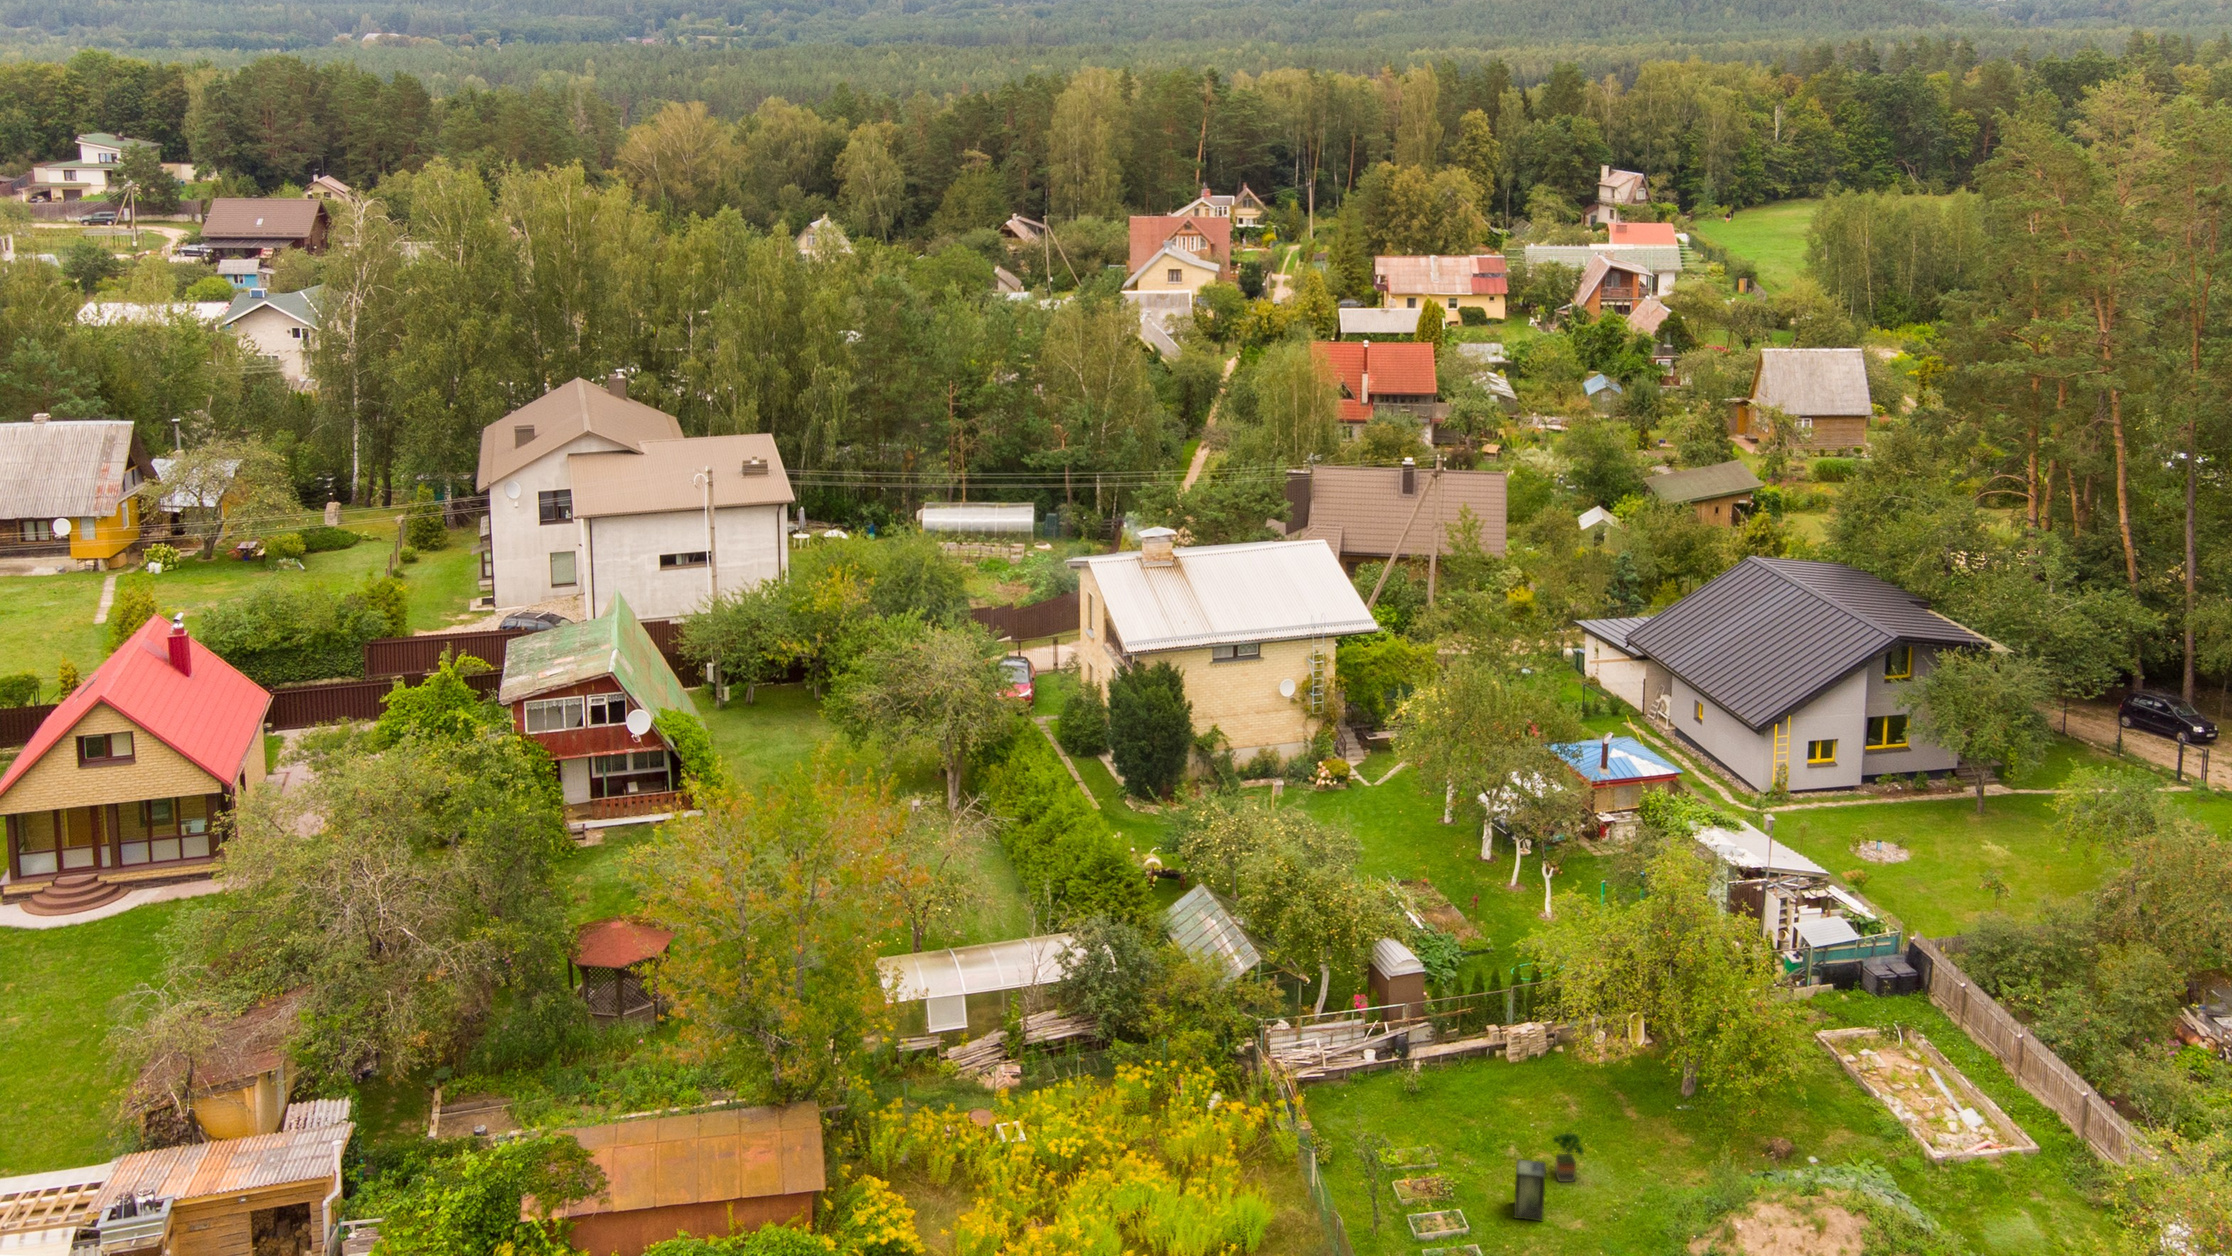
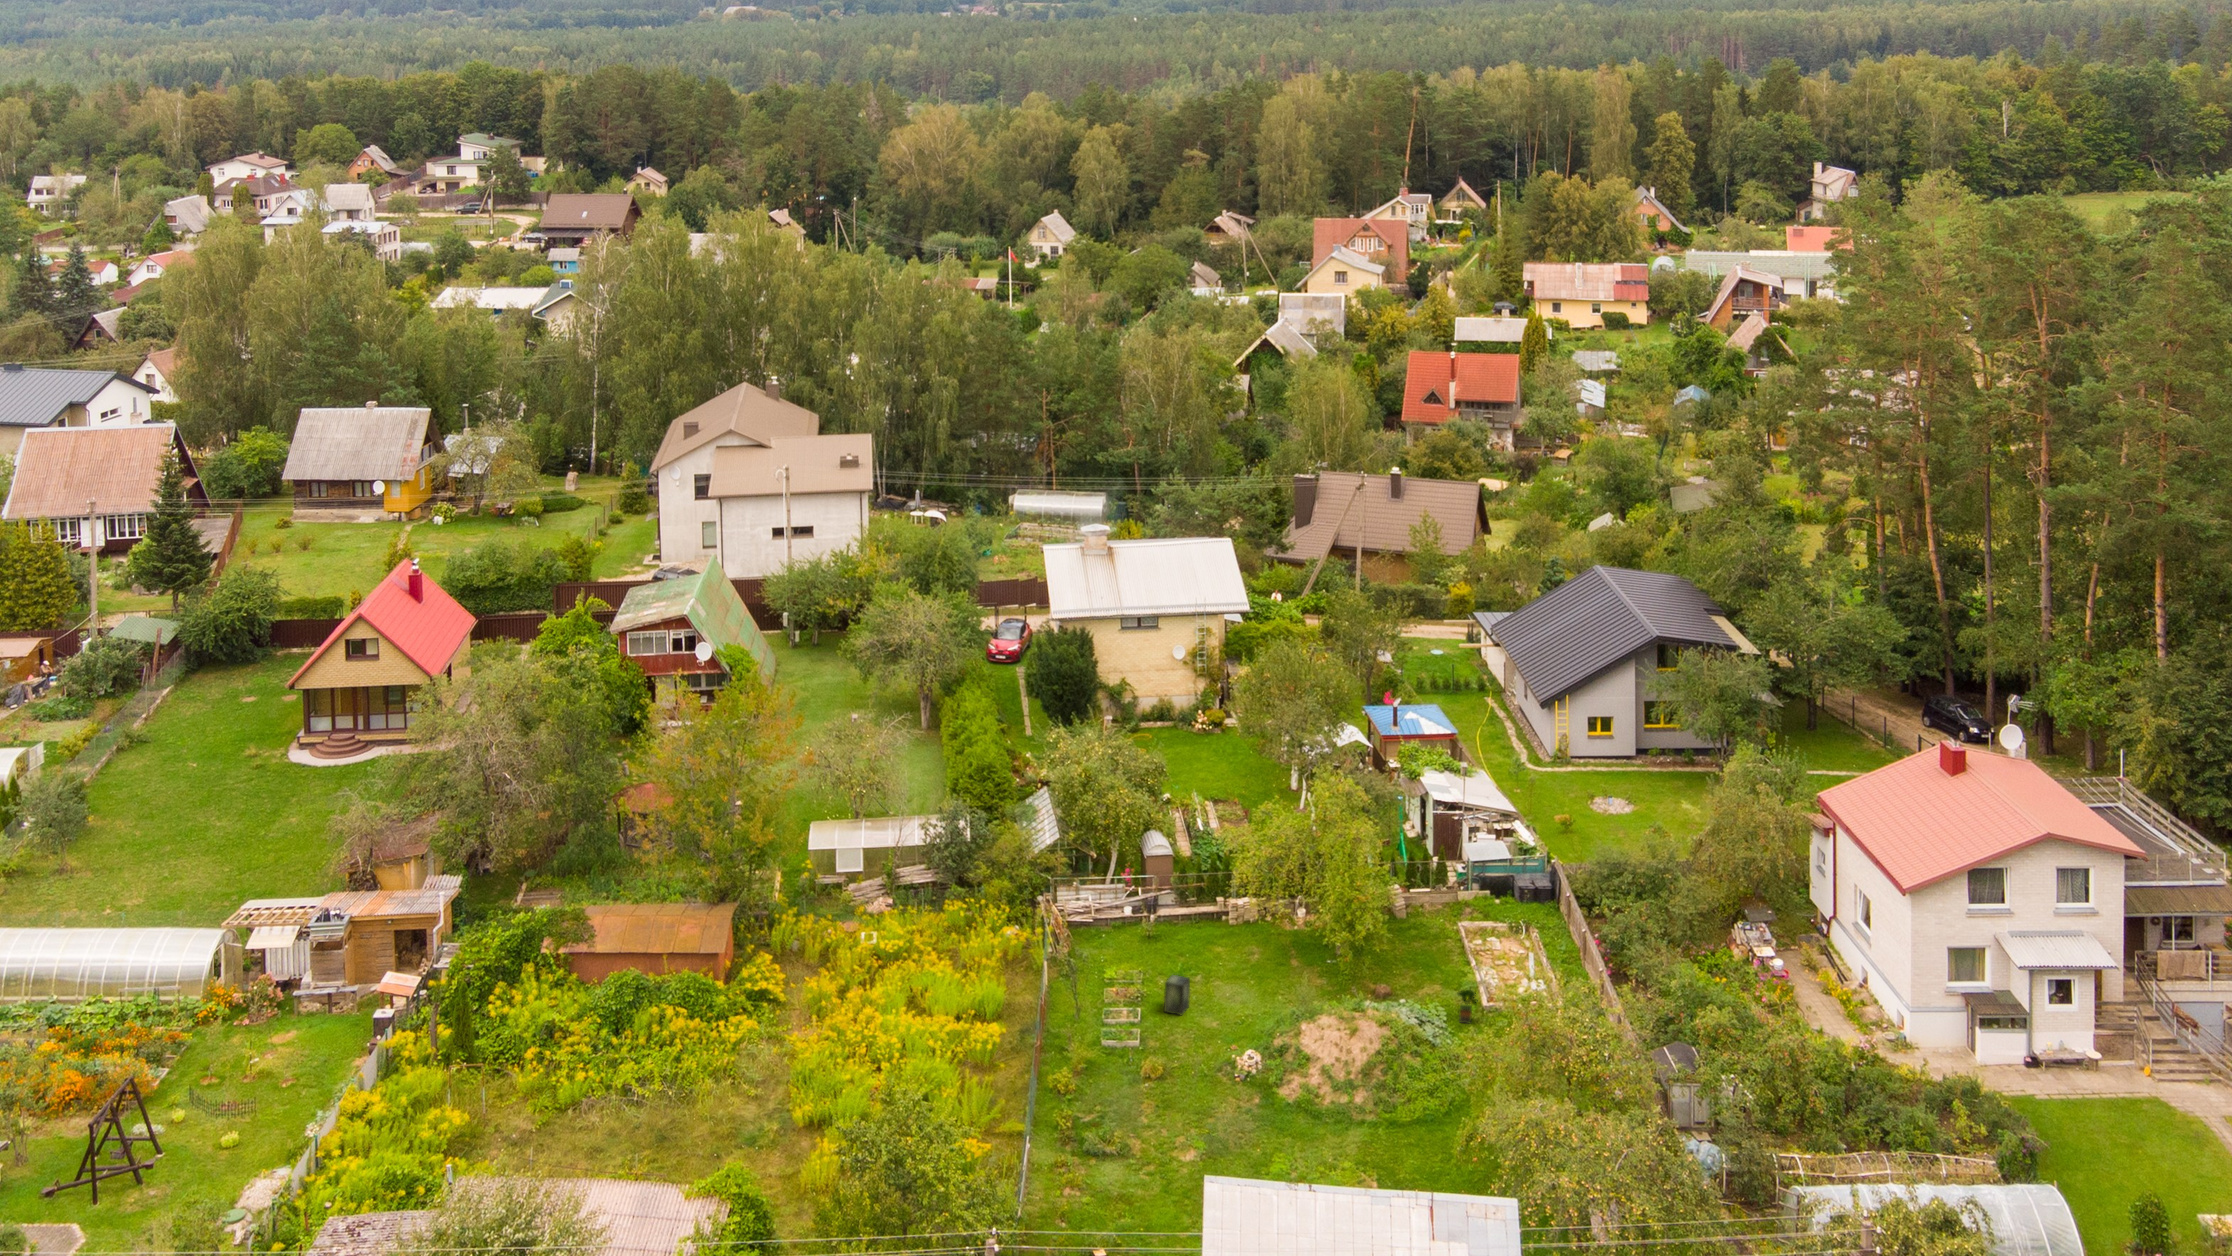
potted tree: present [1553,1132,1584,1182] -> present [1458,990,1478,1023]

